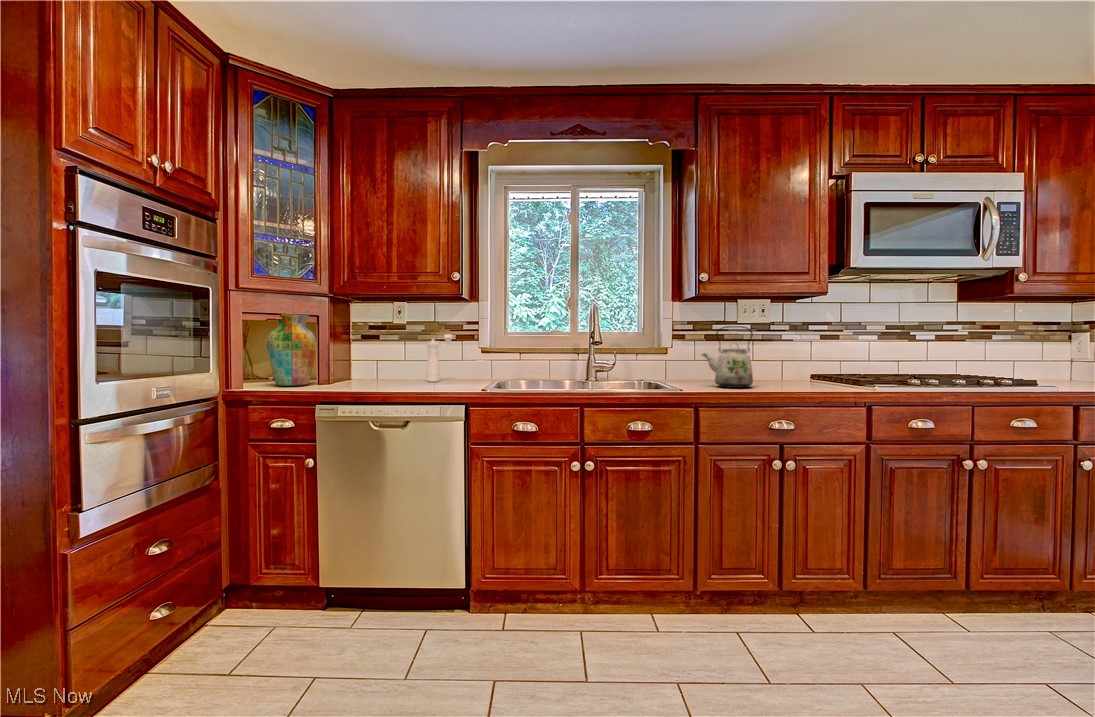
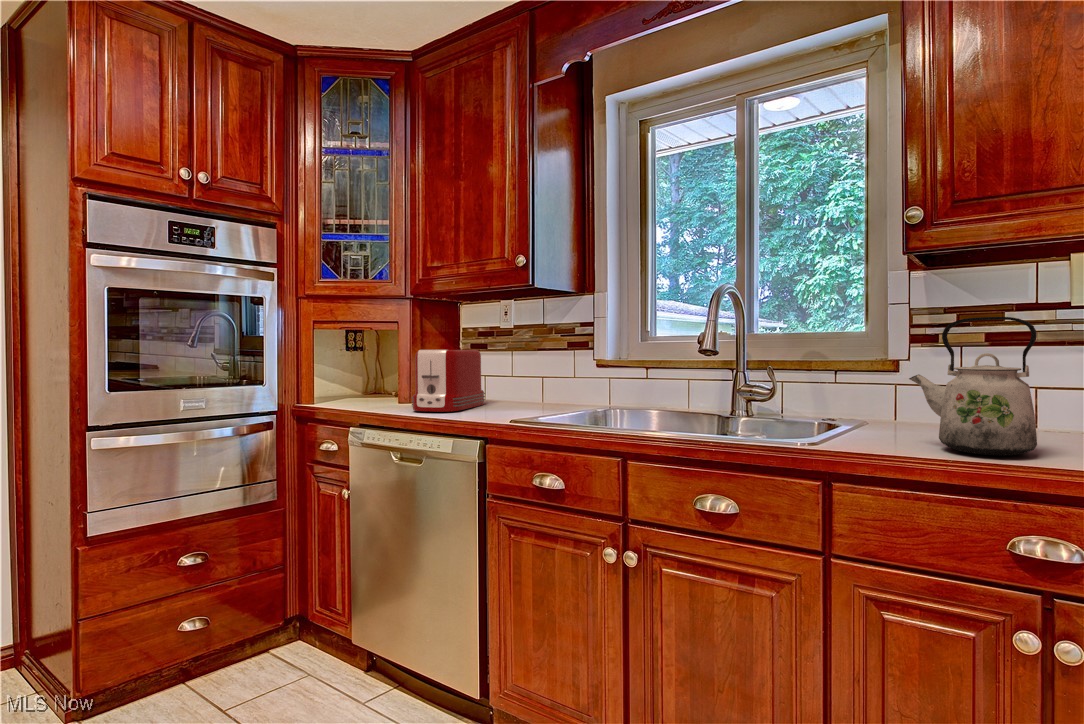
vase: present [267,314,317,386] -> none [353,322,406,403]
pepper mill: present [427,334,453,382] -> none [522,341,566,404]
toaster: none [358,339,403,388] -> present [412,350,485,412]

